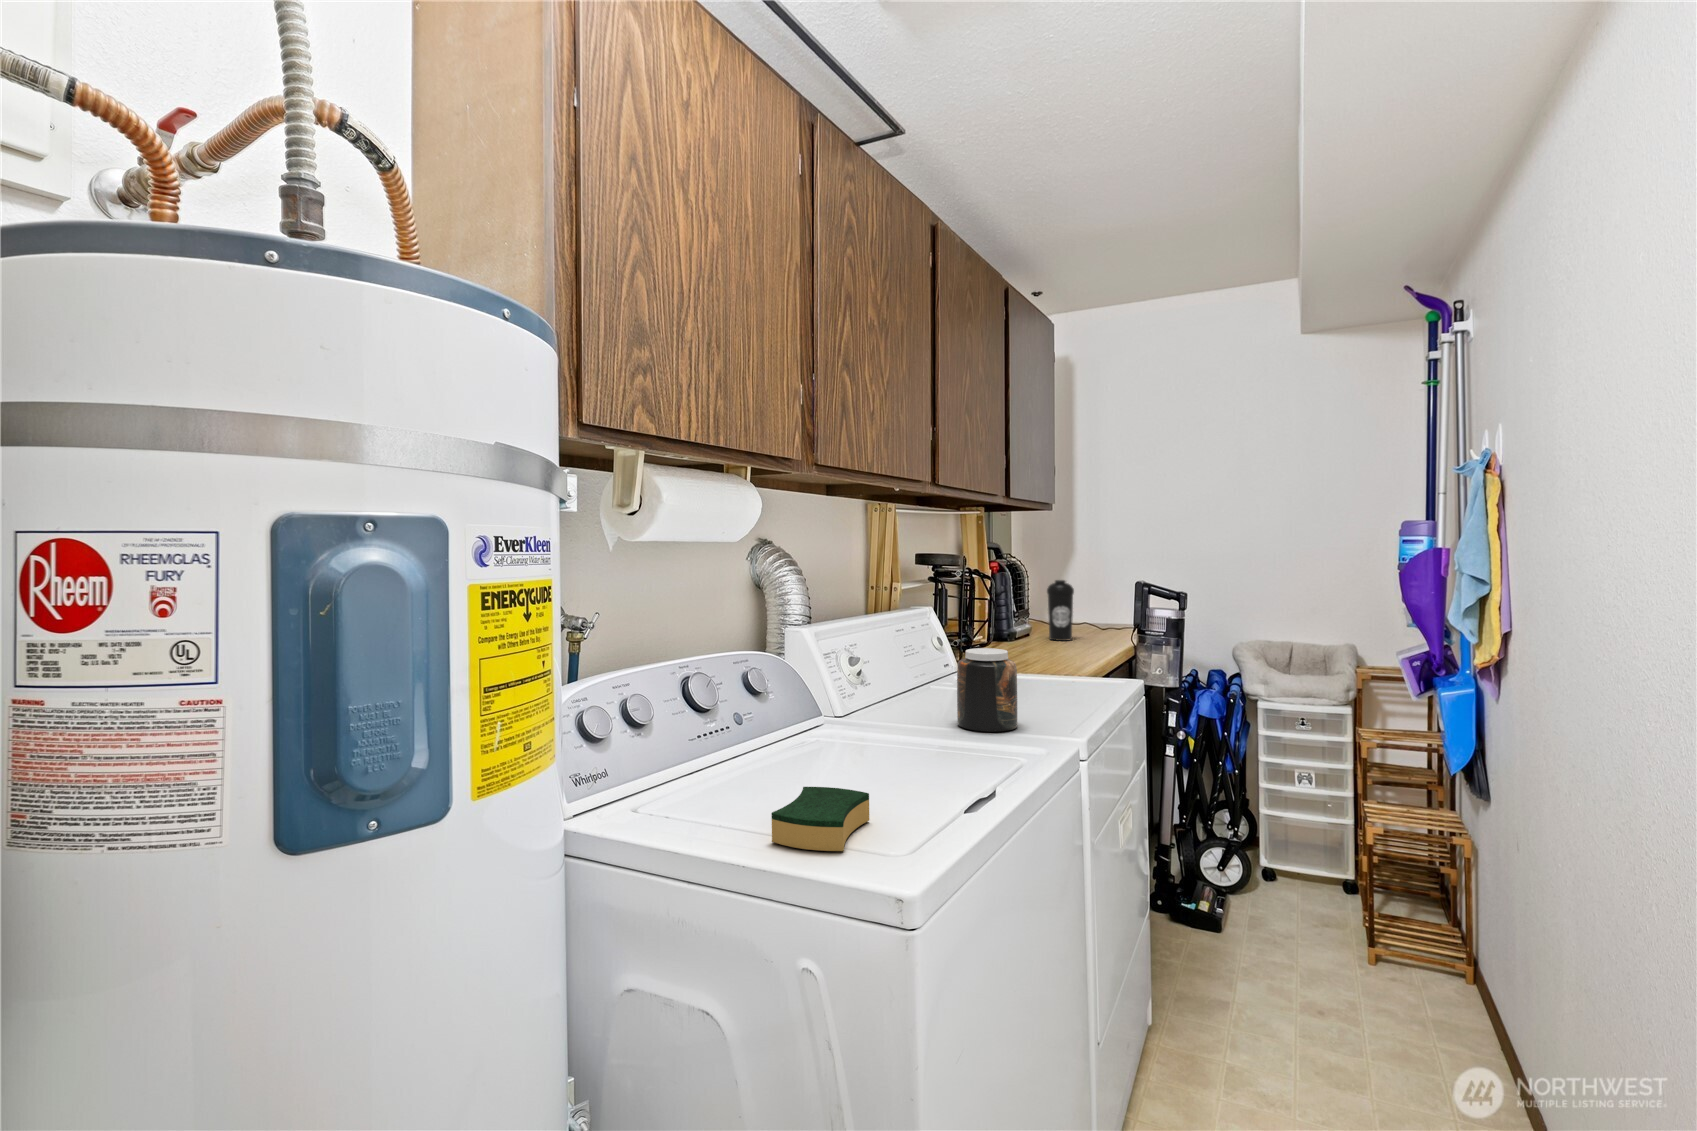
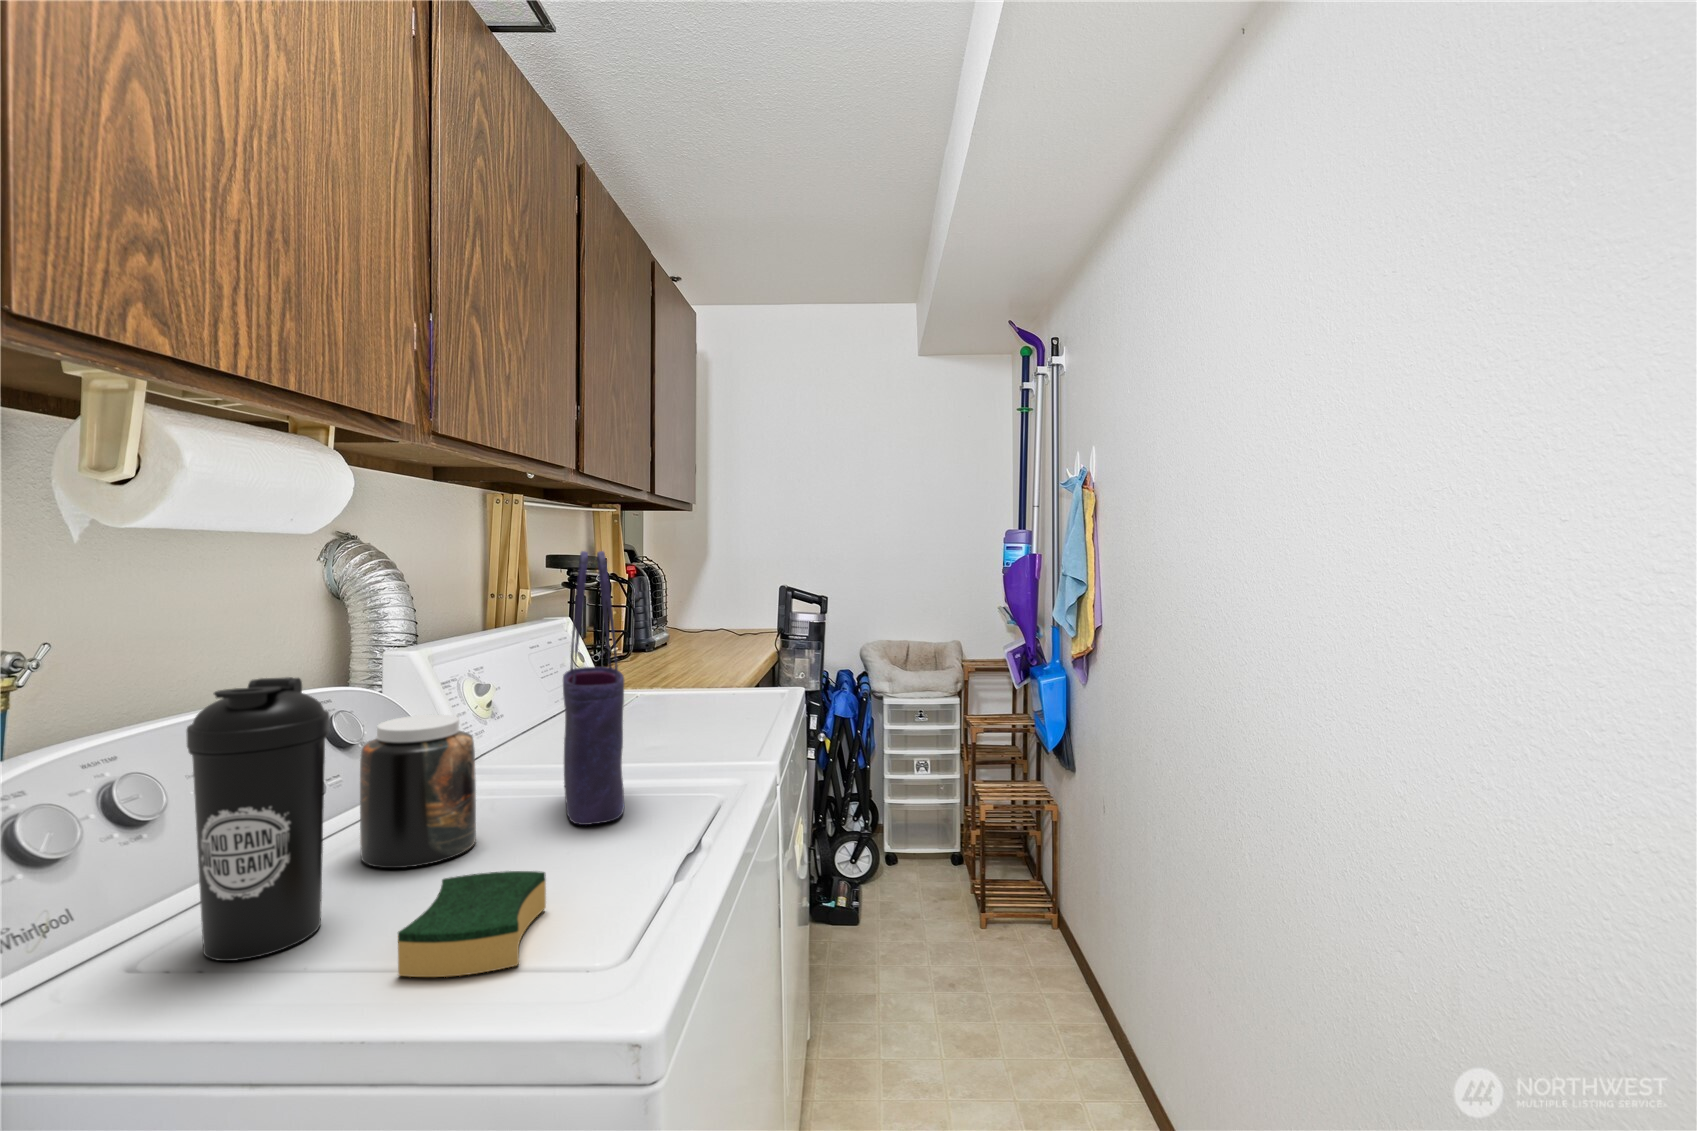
tote bag: none [899,553,945,771] -> present [563,551,624,825]
water bottle: present [1047,580,1074,641] -> present [186,677,330,961]
jar: present [957,648,1017,732] -> present [360,715,476,868]

